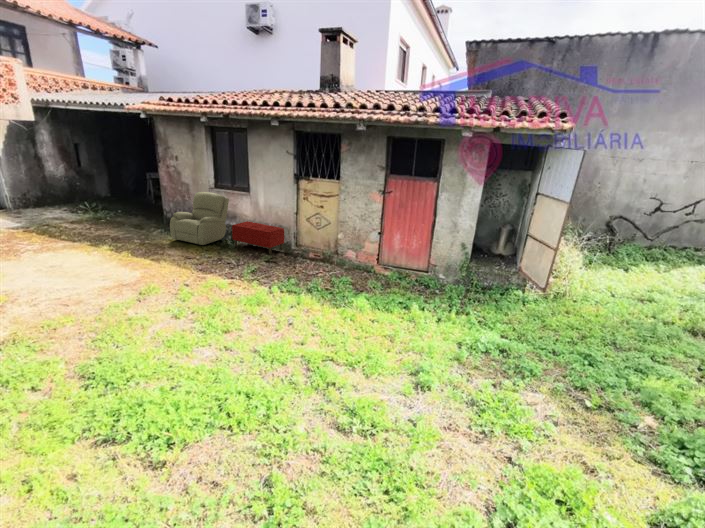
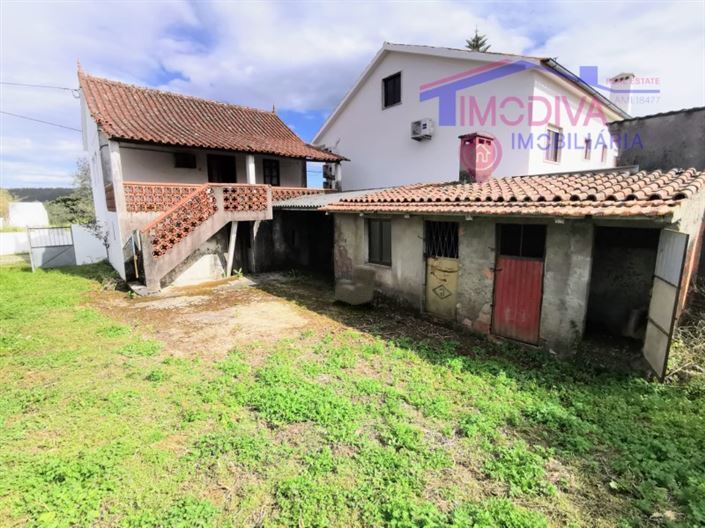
bench: present [232,221,284,254] -> none [375,289,414,317]

